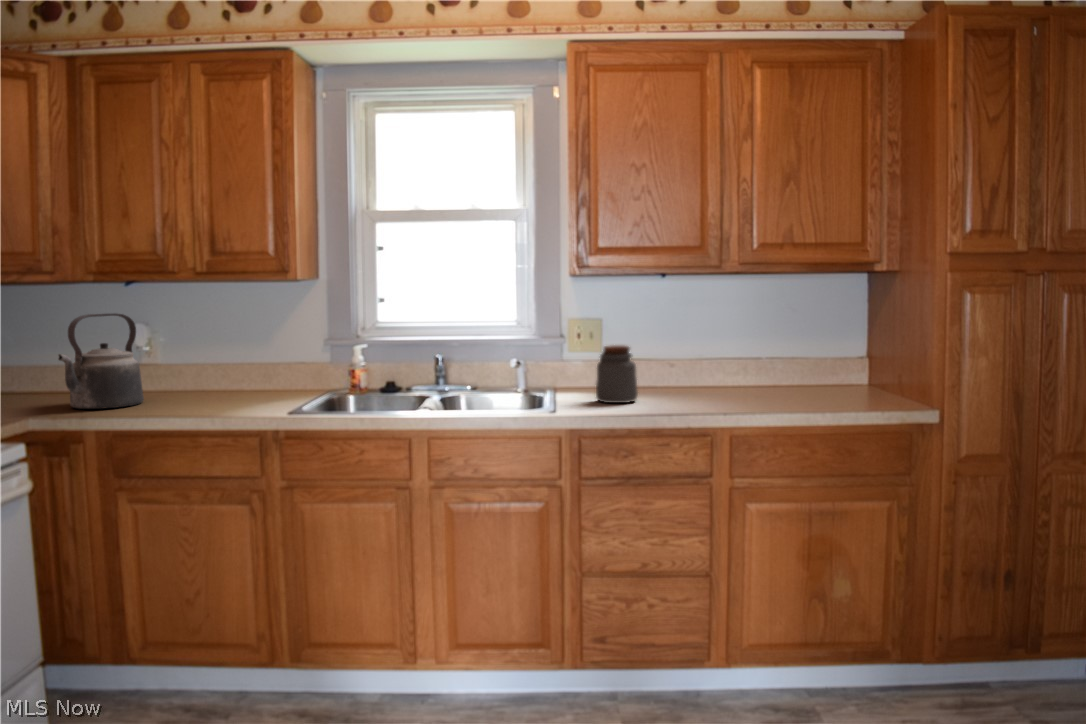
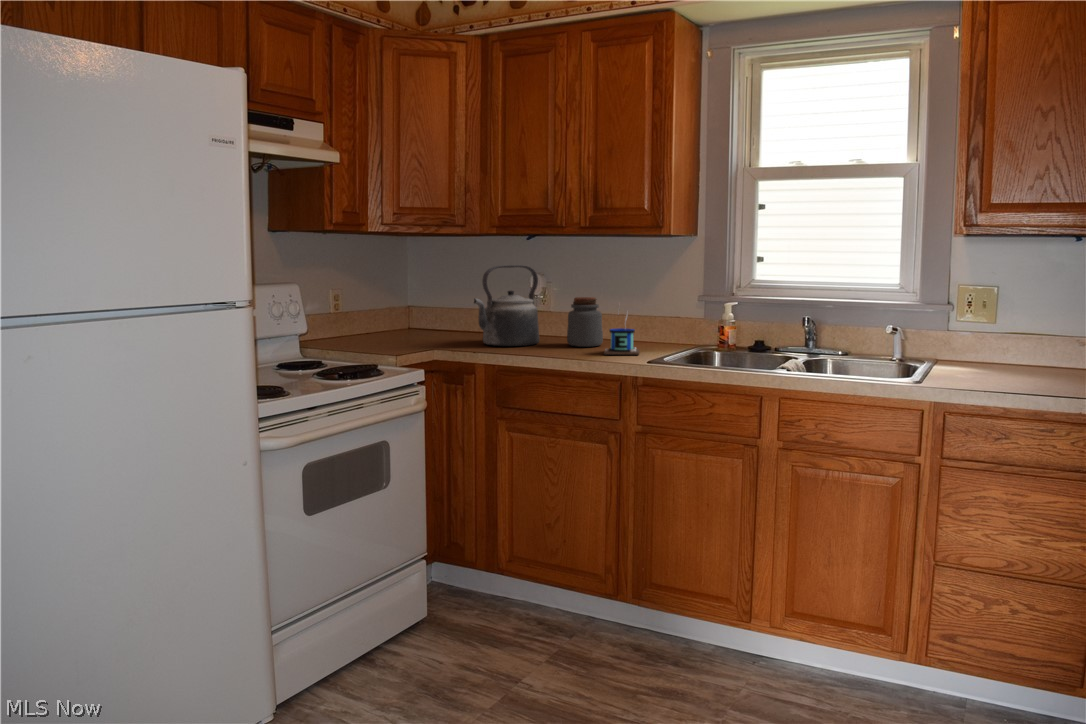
jar: present [596,345,638,403] -> present [567,297,603,347]
mug: none [231,350,273,408] -> present [604,306,639,355]

